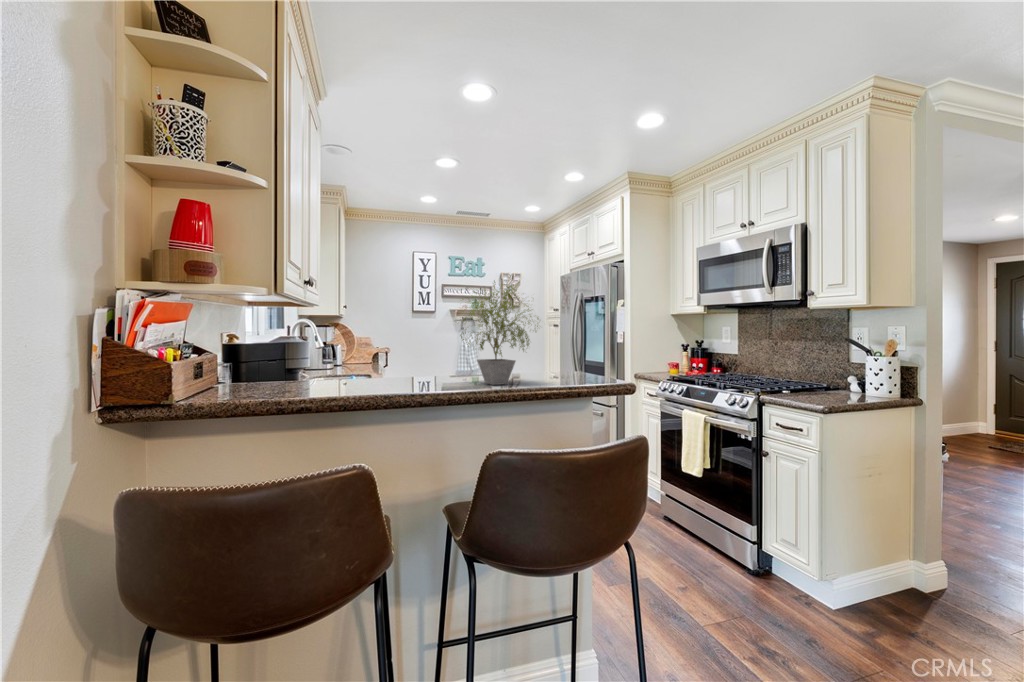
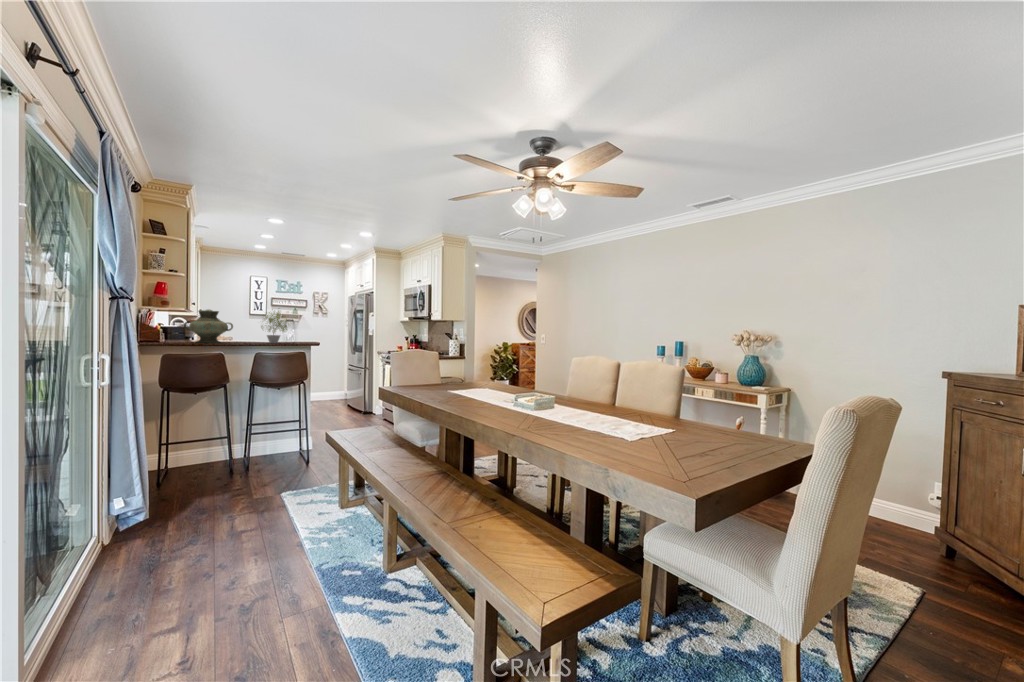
vase: none [266,288,391,390] -> present [184,310,233,343]

